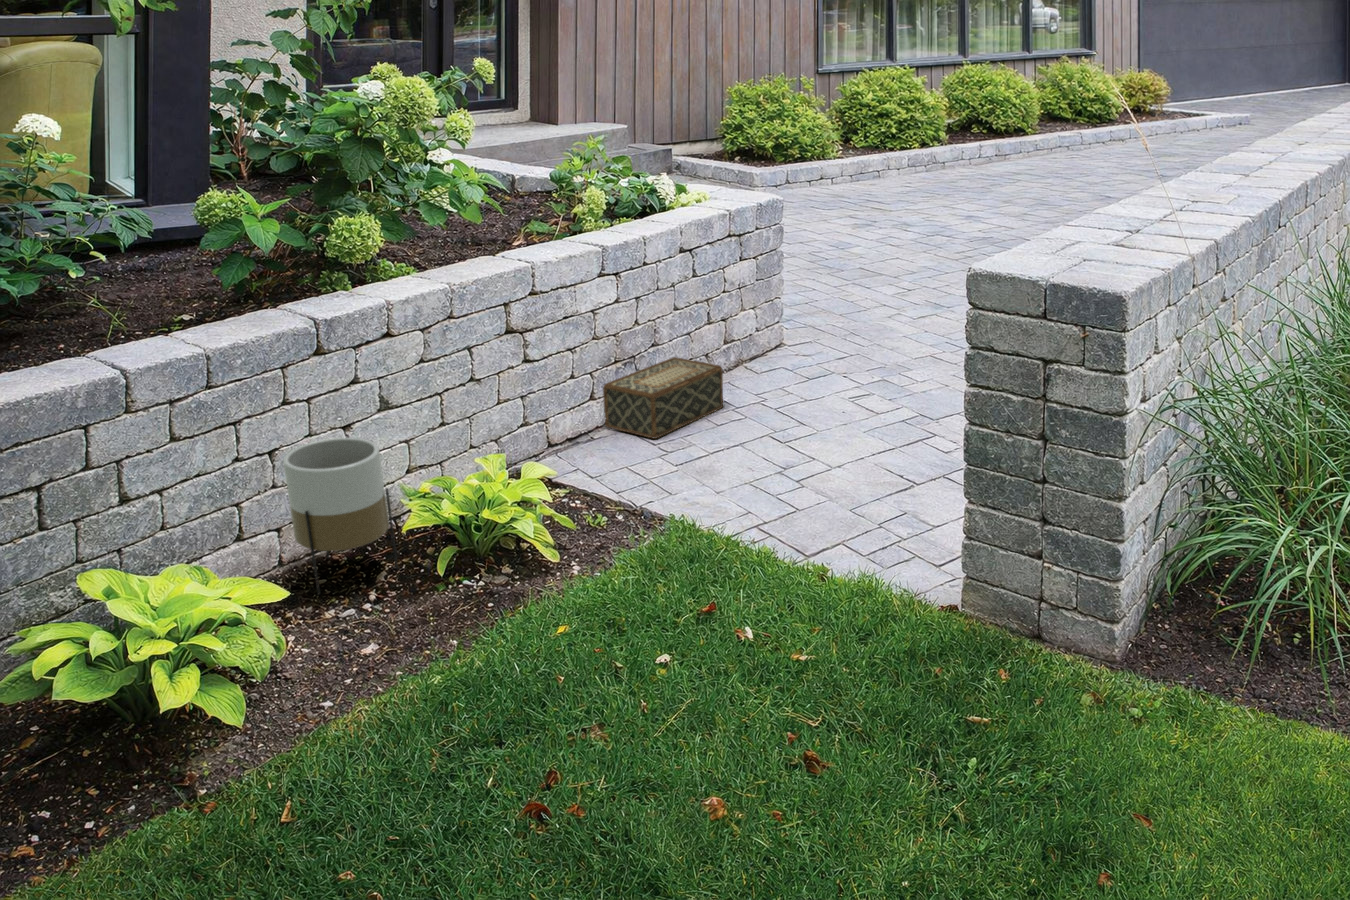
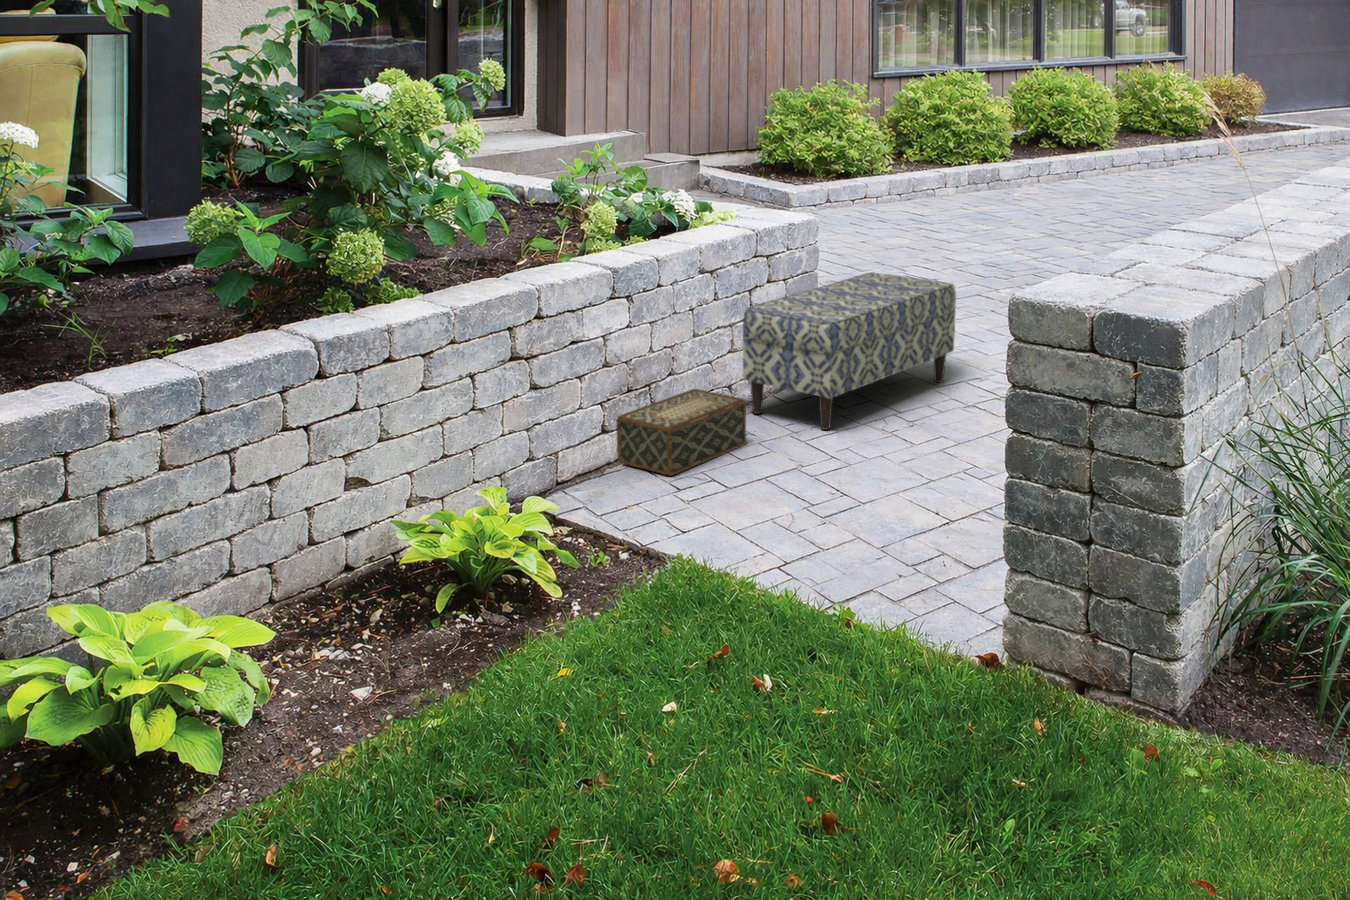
bench: none [718,247,911,393] -> present [743,272,956,430]
planter: present [283,438,398,595] -> none [277,466,393,631]

